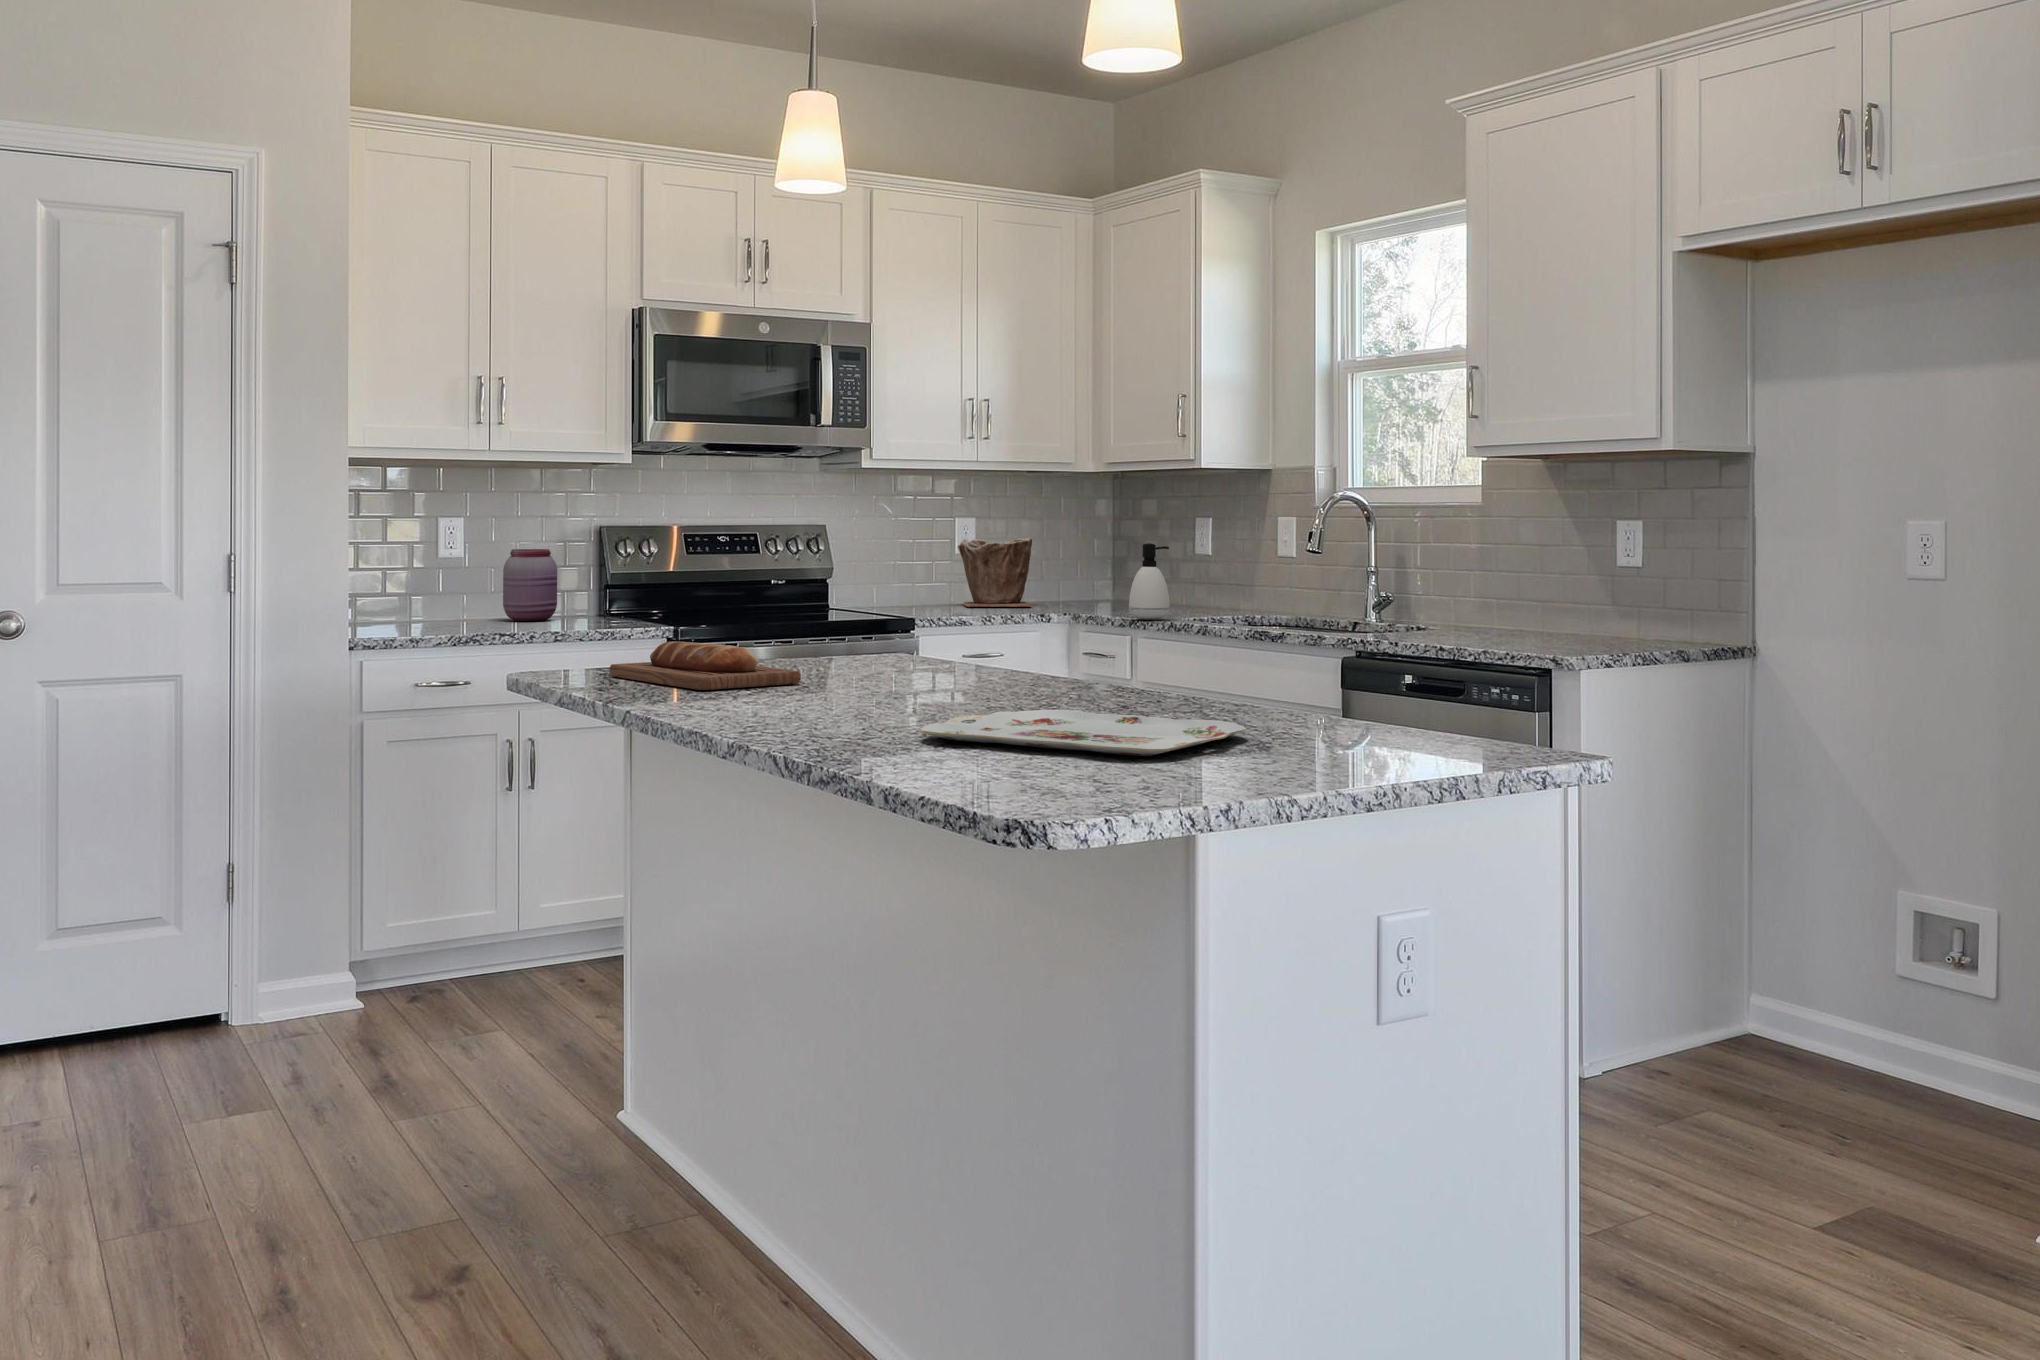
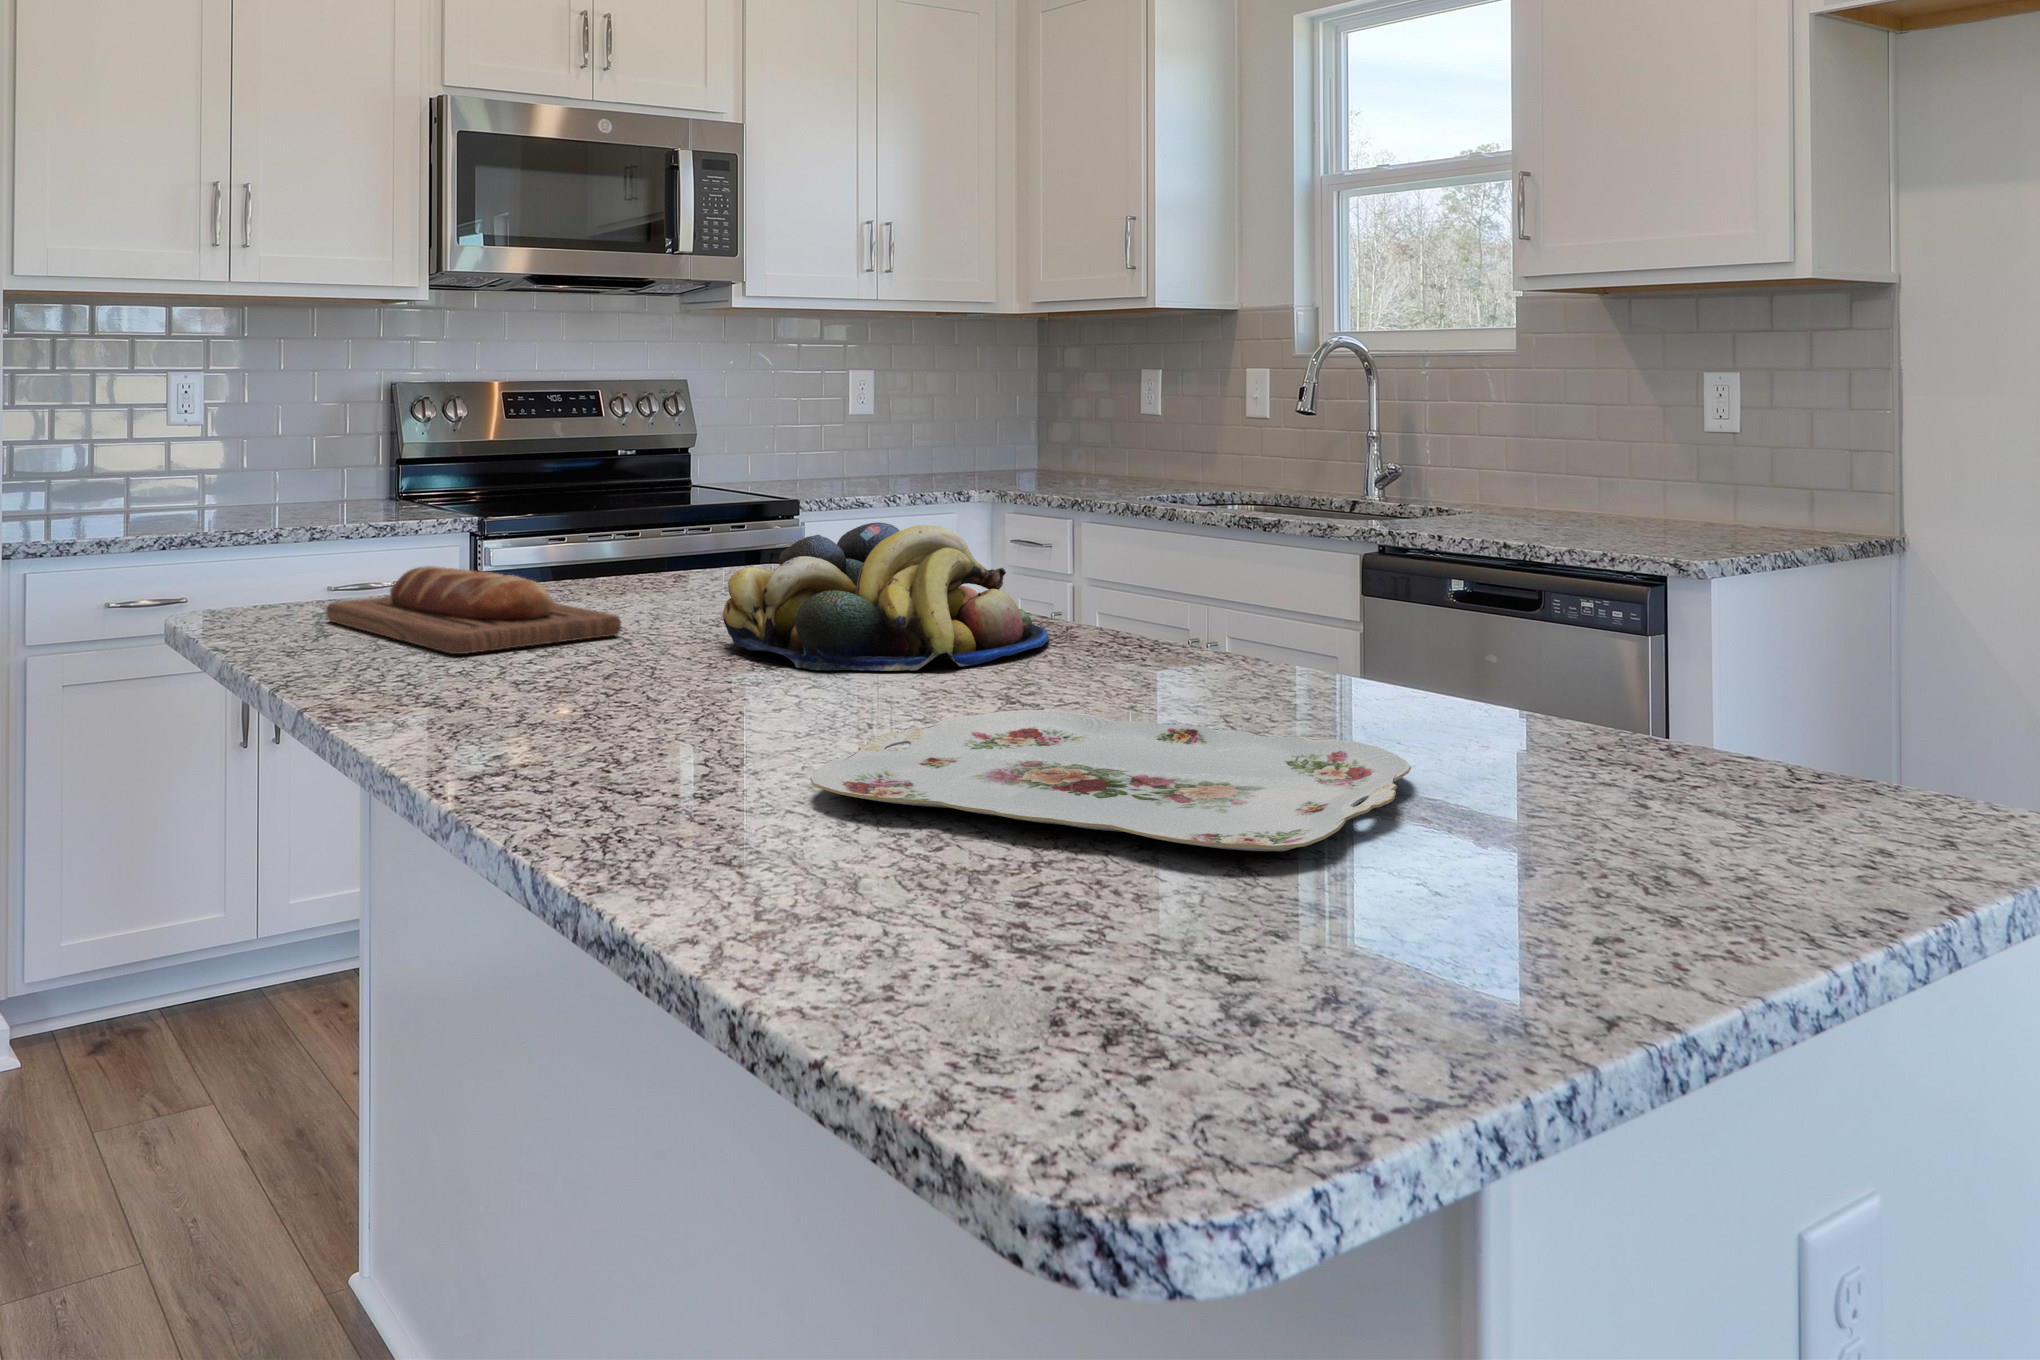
plant pot: present [958,538,1032,607] -> none [853,396,946,482]
soap dispenser: present [1129,543,1170,620] -> none [1073,404,1125,500]
jar: present [503,549,557,621] -> none [252,415,327,510]
fruit bowl: none [866,613,1073,699] -> present [723,522,1048,671]

